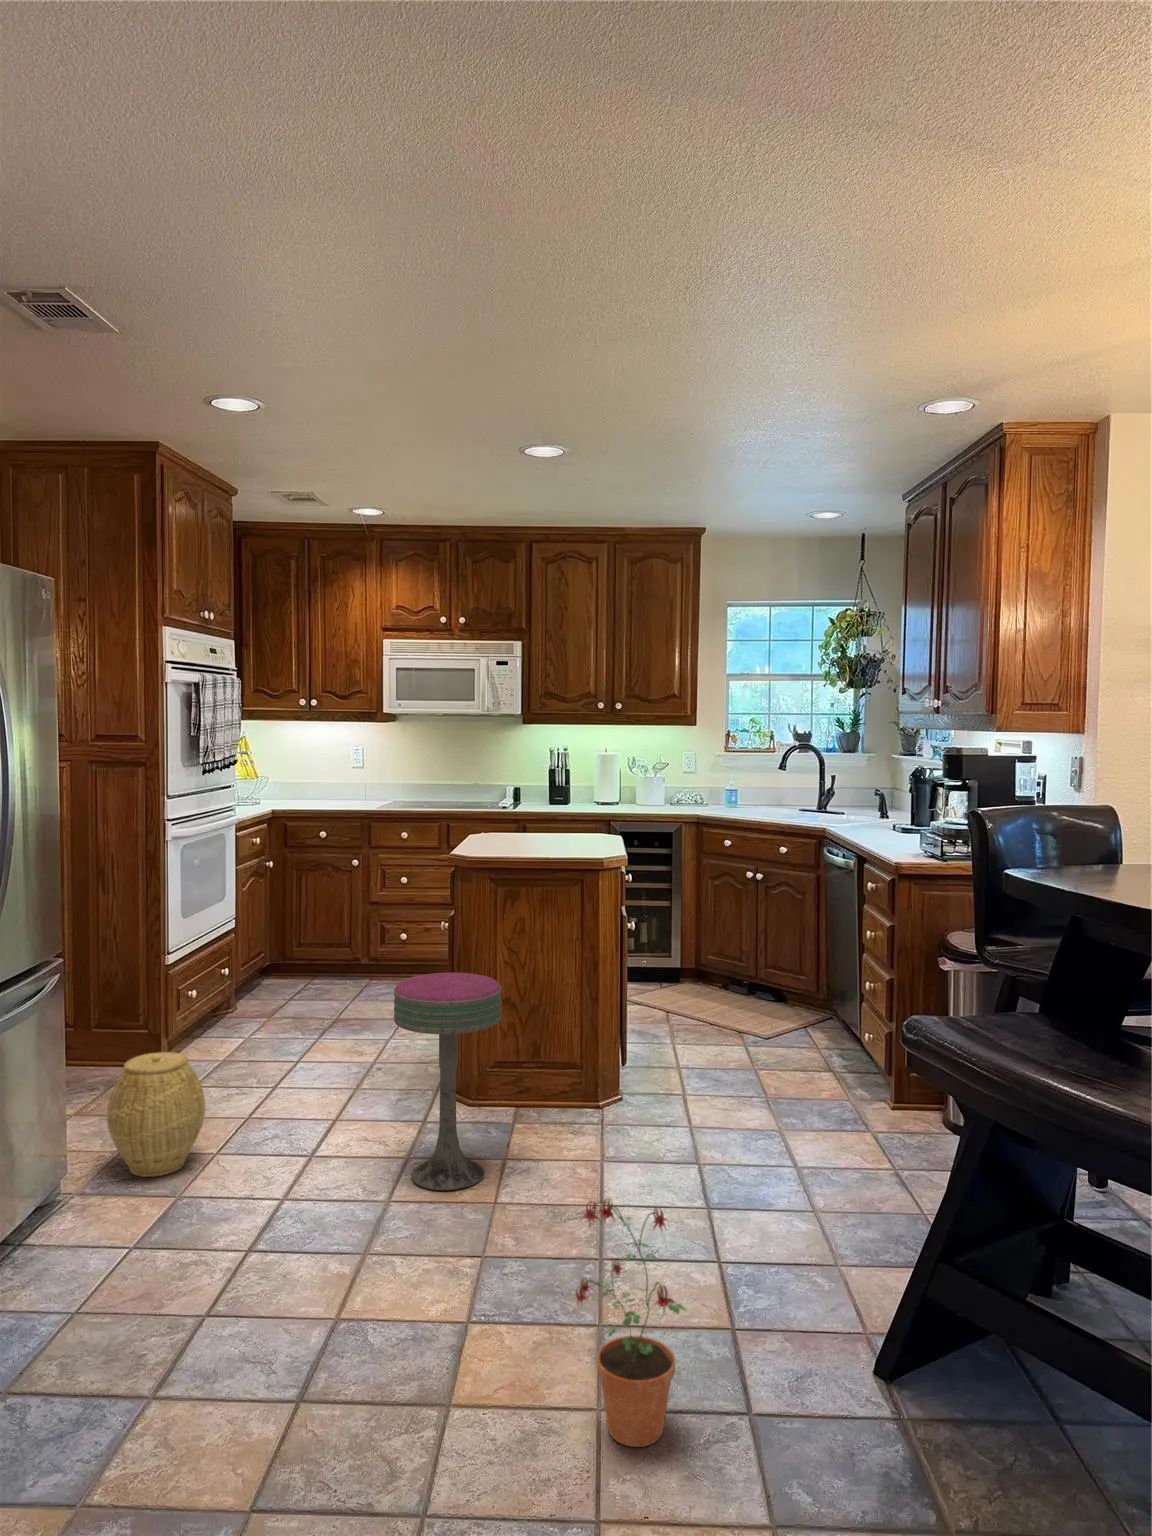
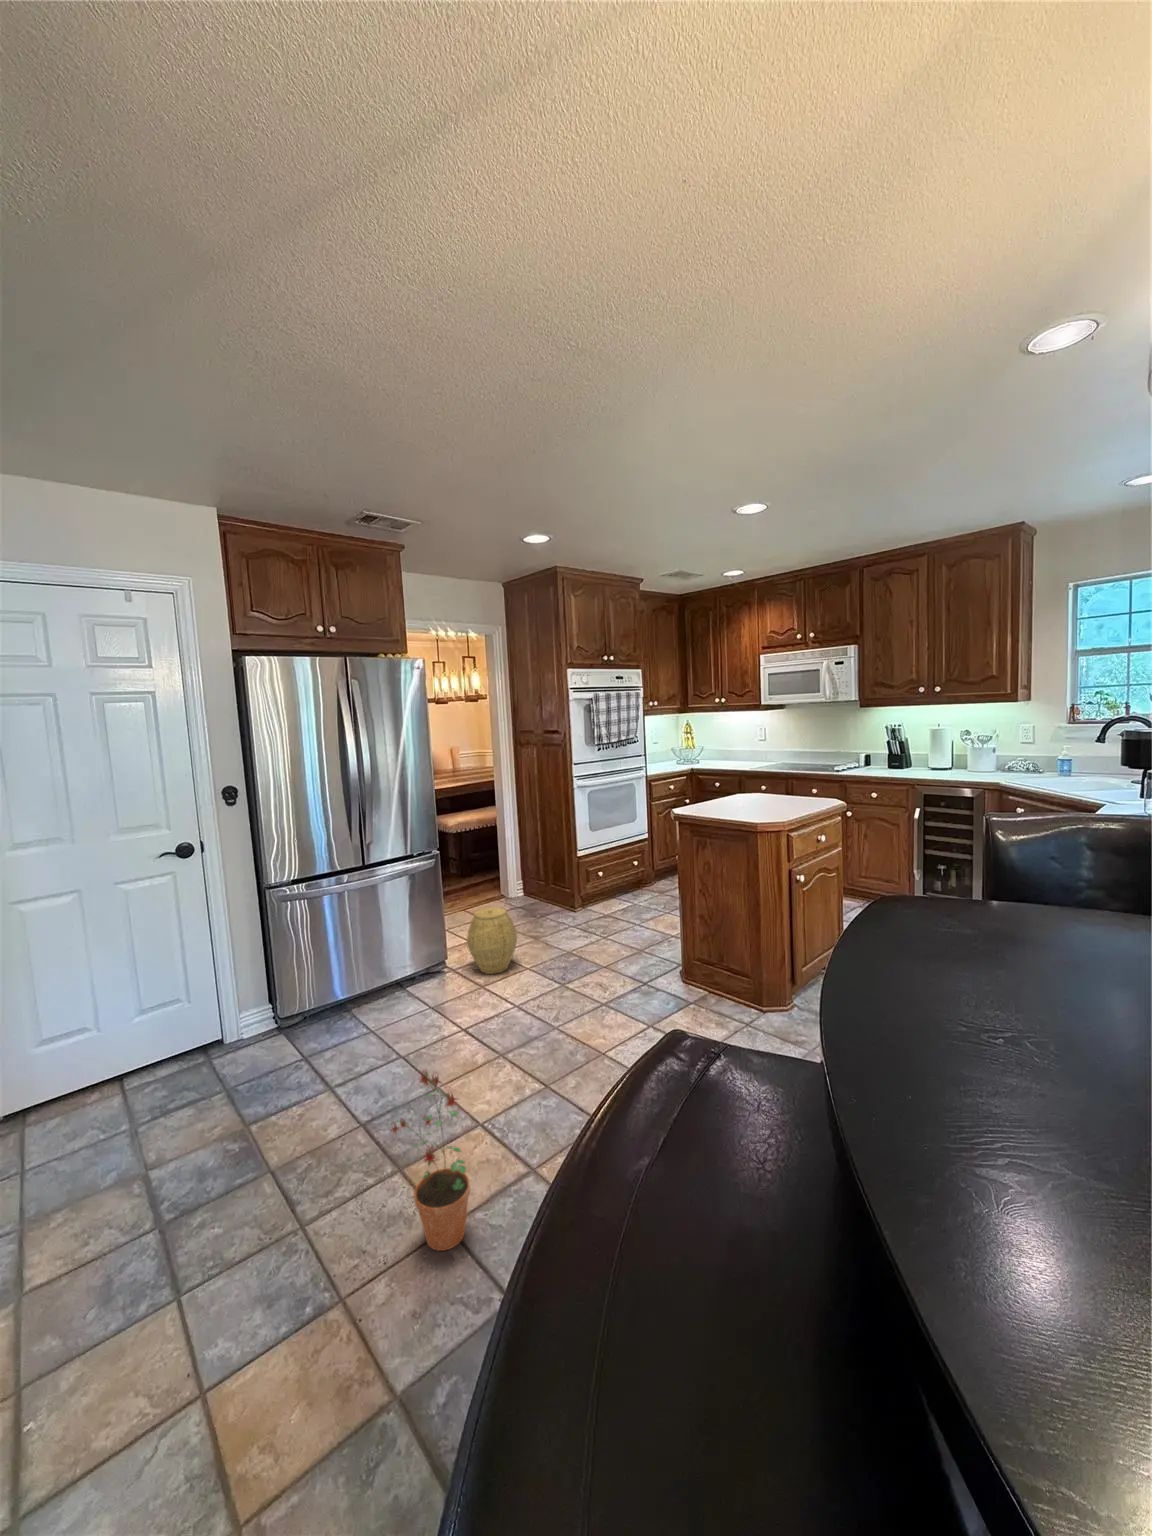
bar stool: present [394,973,502,1191] -> none [558,890,629,1034]

